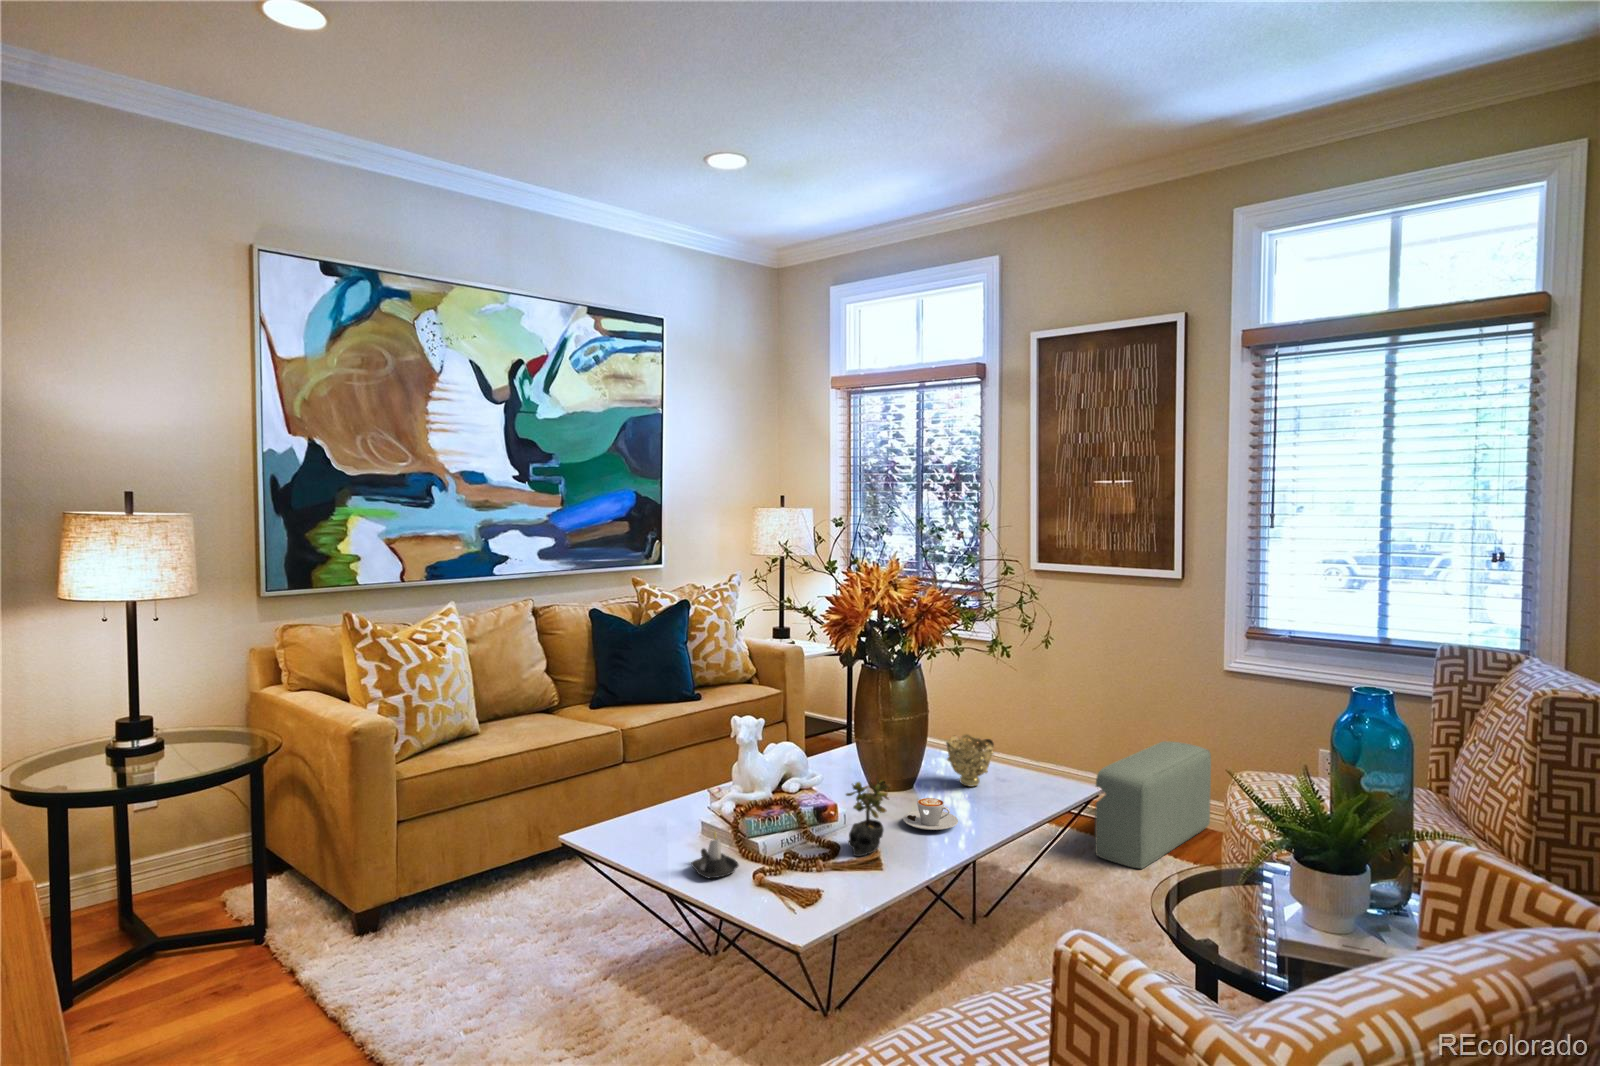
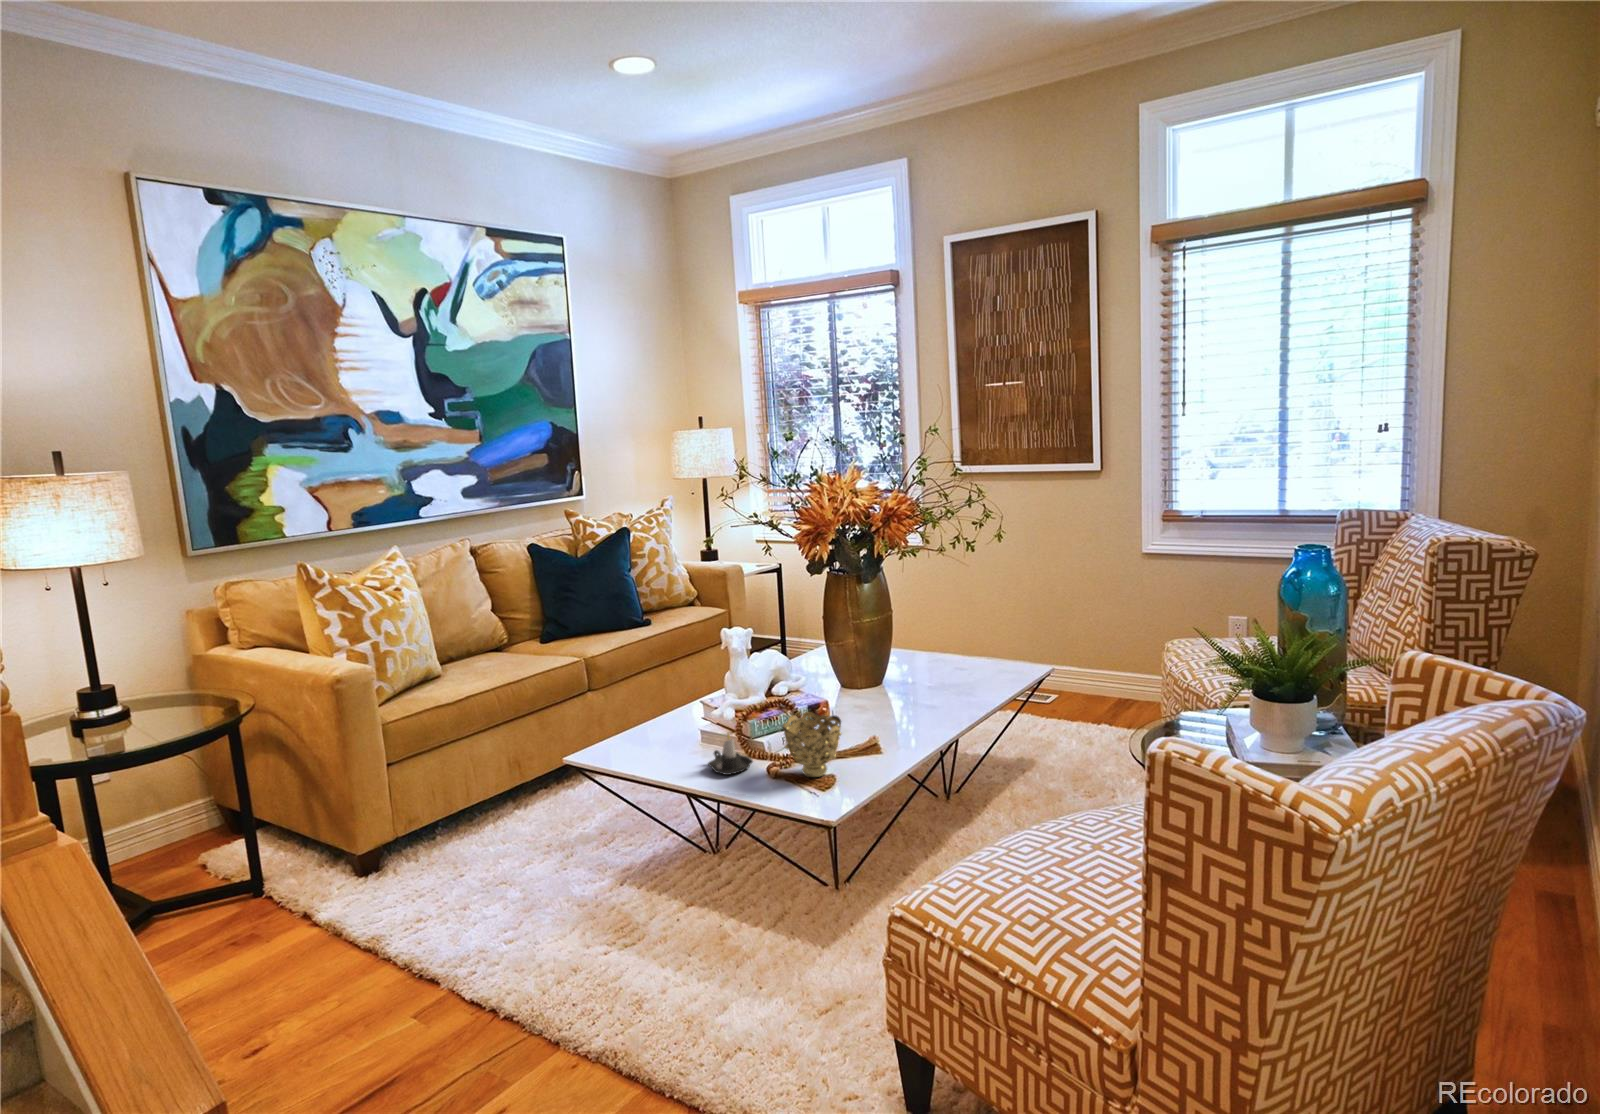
decorative bowl: present [946,734,994,787] -> present [782,712,841,777]
pouf: present [1095,741,1211,868] -> none [1041,623,1138,738]
succulent plant: present [846,777,890,856] -> none [840,669,881,743]
coffee cup: present [903,798,958,830] -> none [888,687,938,714]

